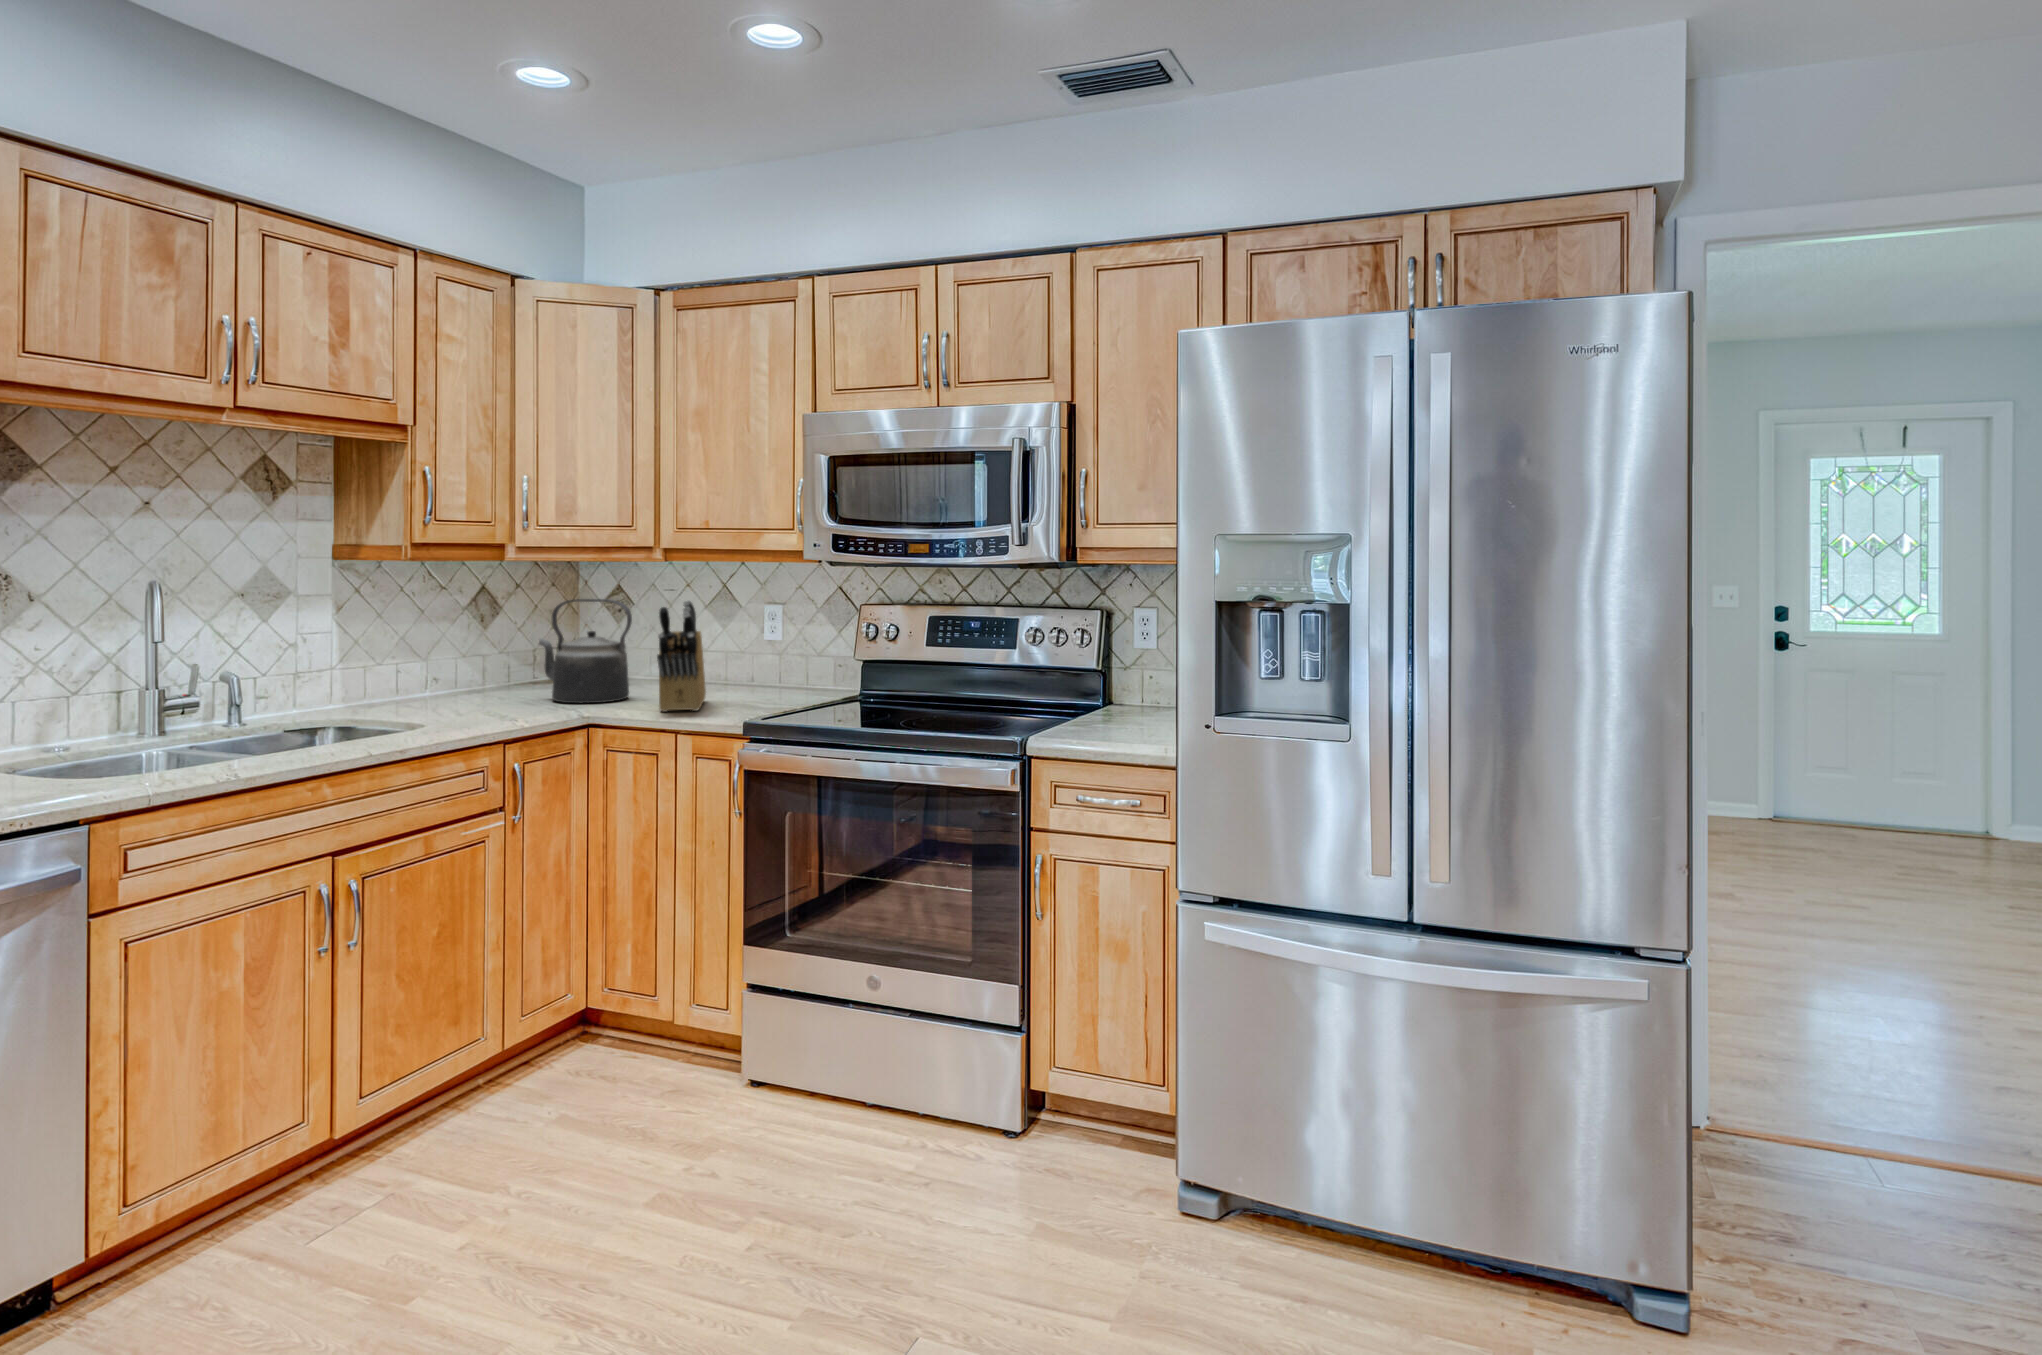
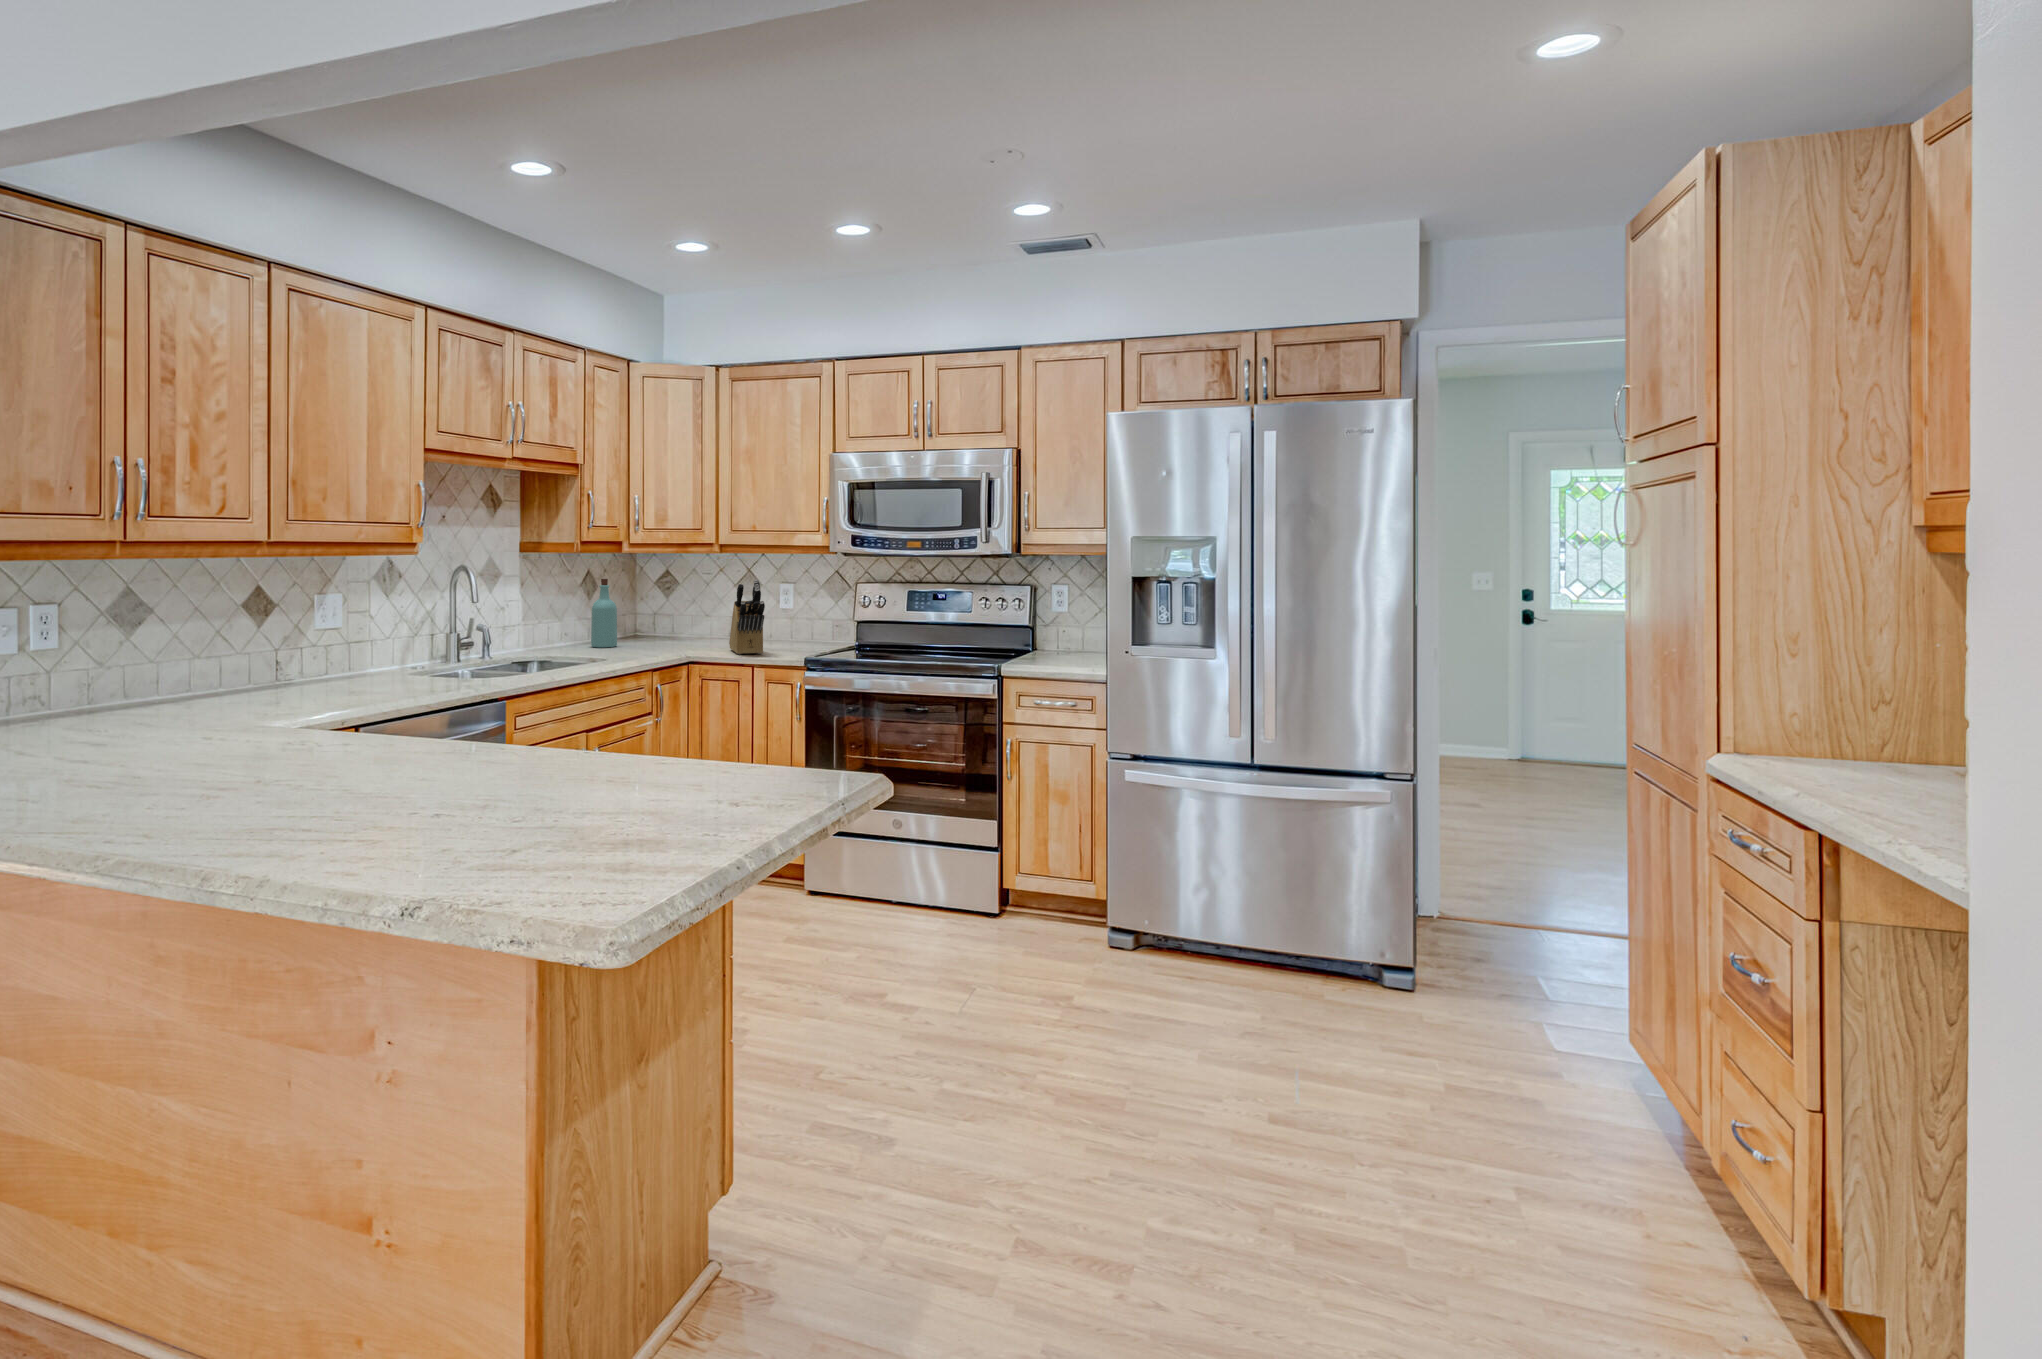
bottle: none [477,597,519,697] -> present [591,579,617,648]
kettle: present [539,599,632,703] -> none [637,580,702,650]

